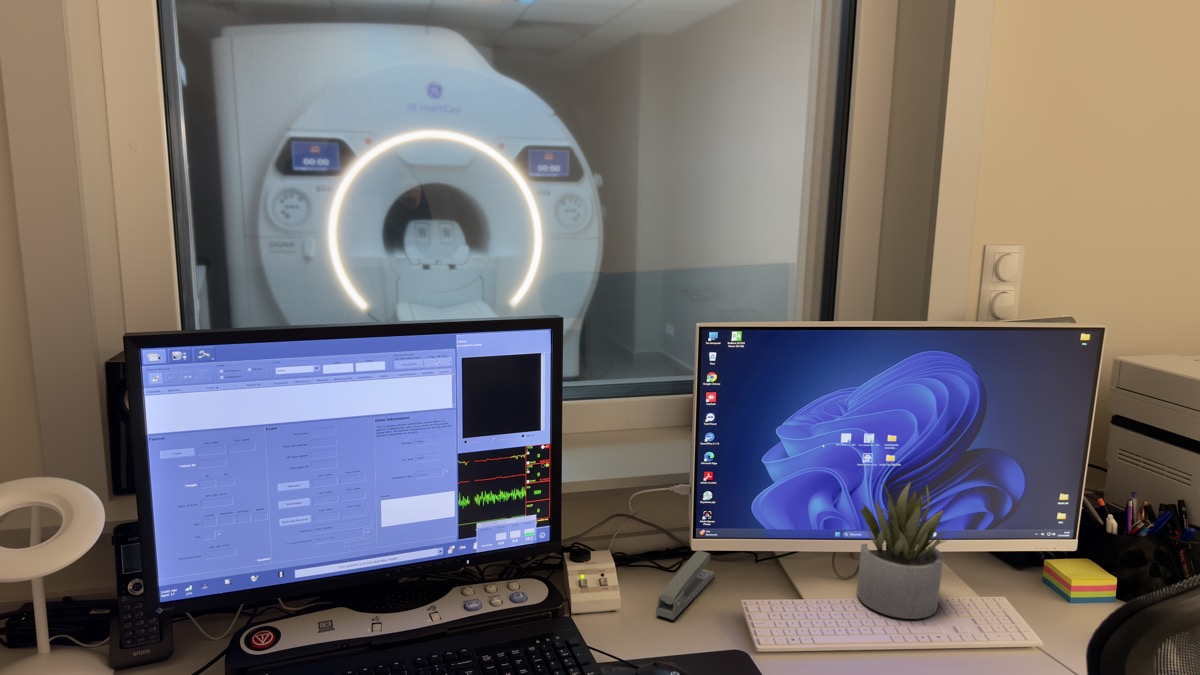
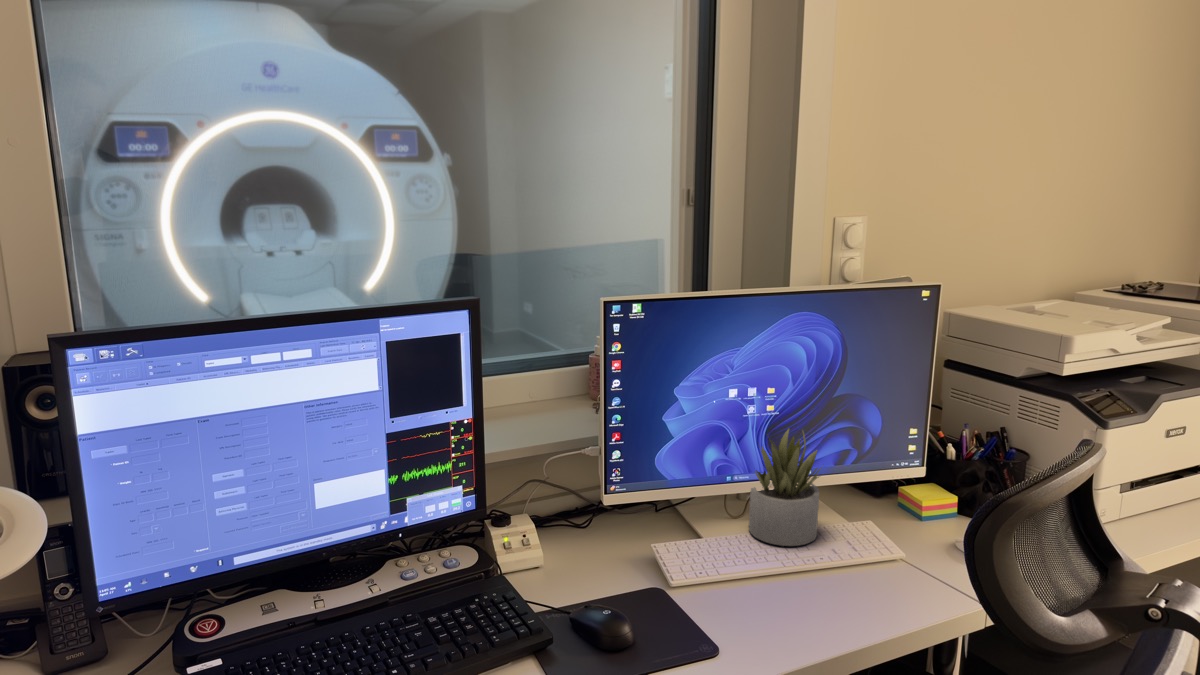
stapler: present [656,551,715,620] -> none [577,506,624,569]

